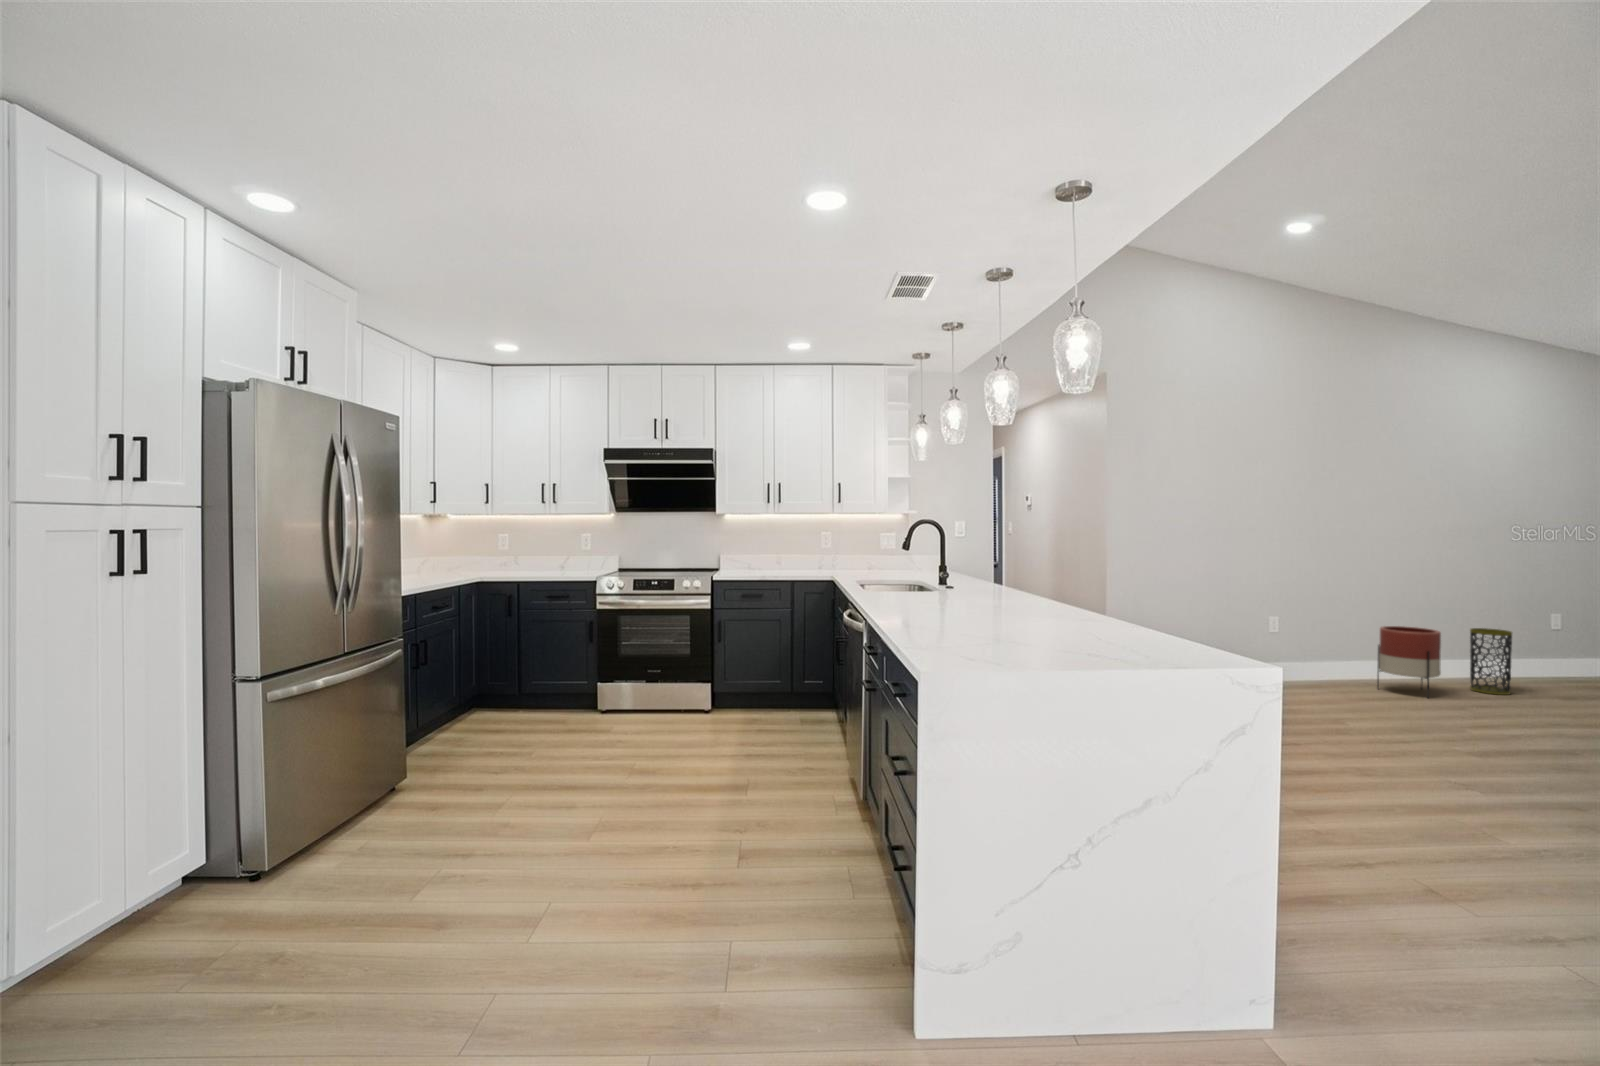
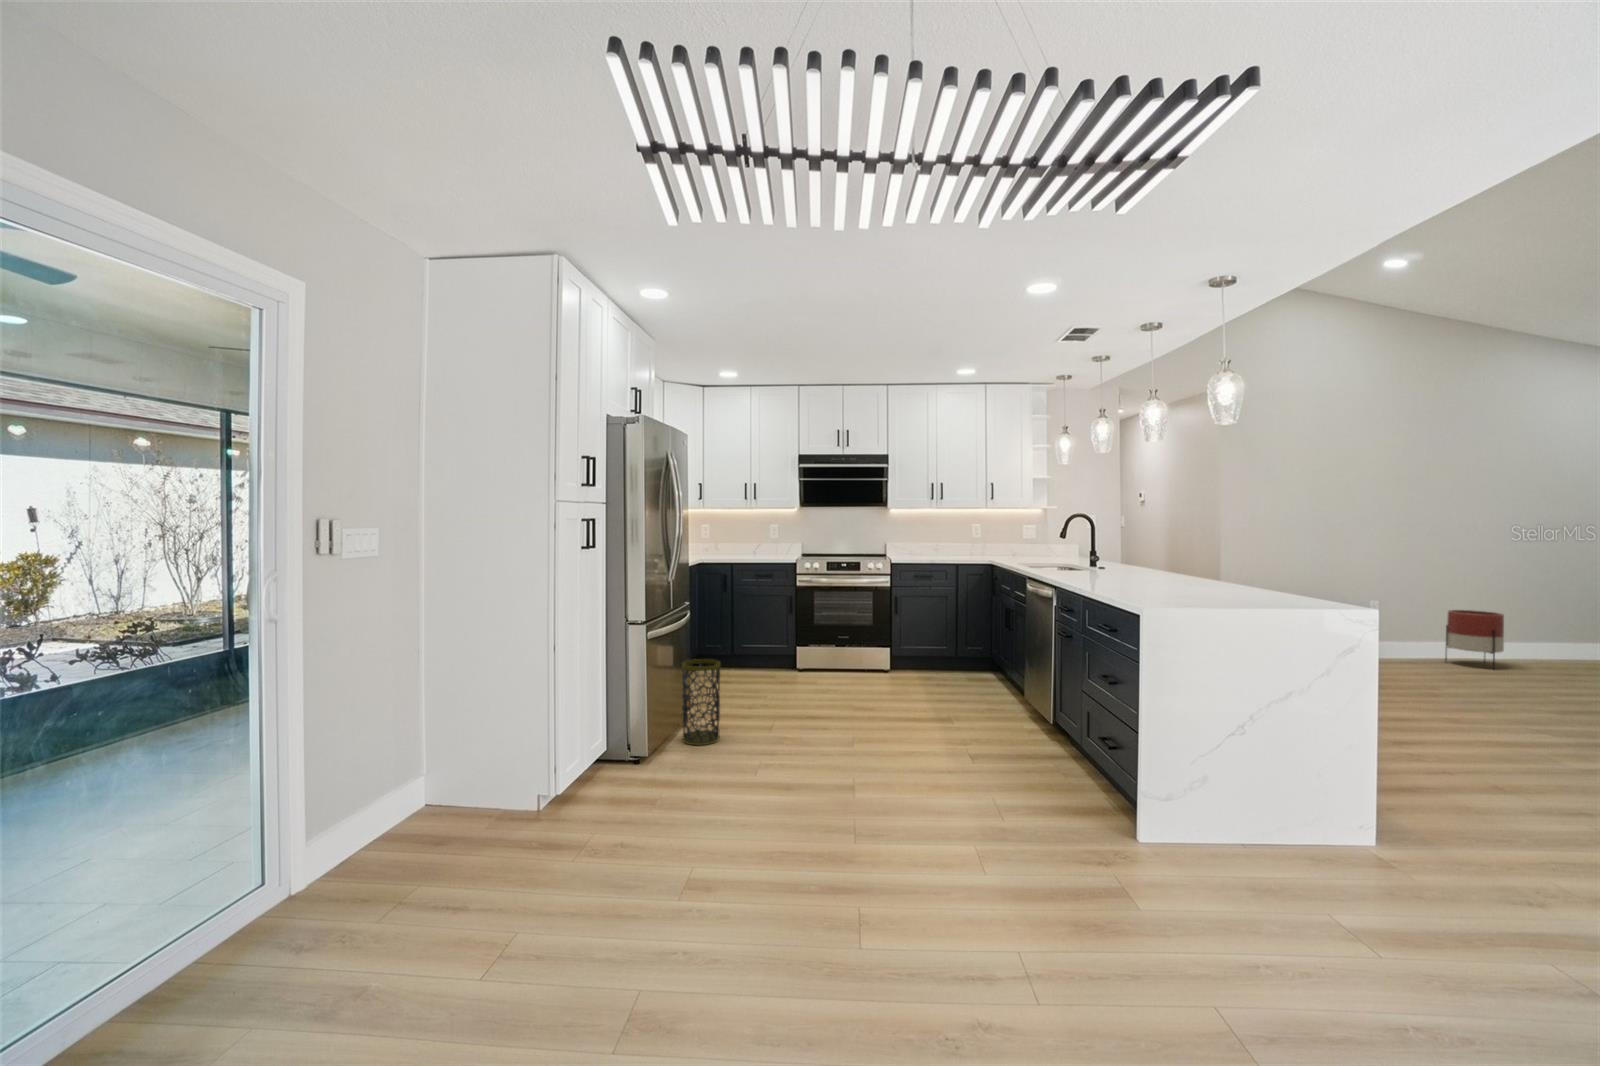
trash can: present [1470,628,1512,695] -> present [682,659,720,745]

